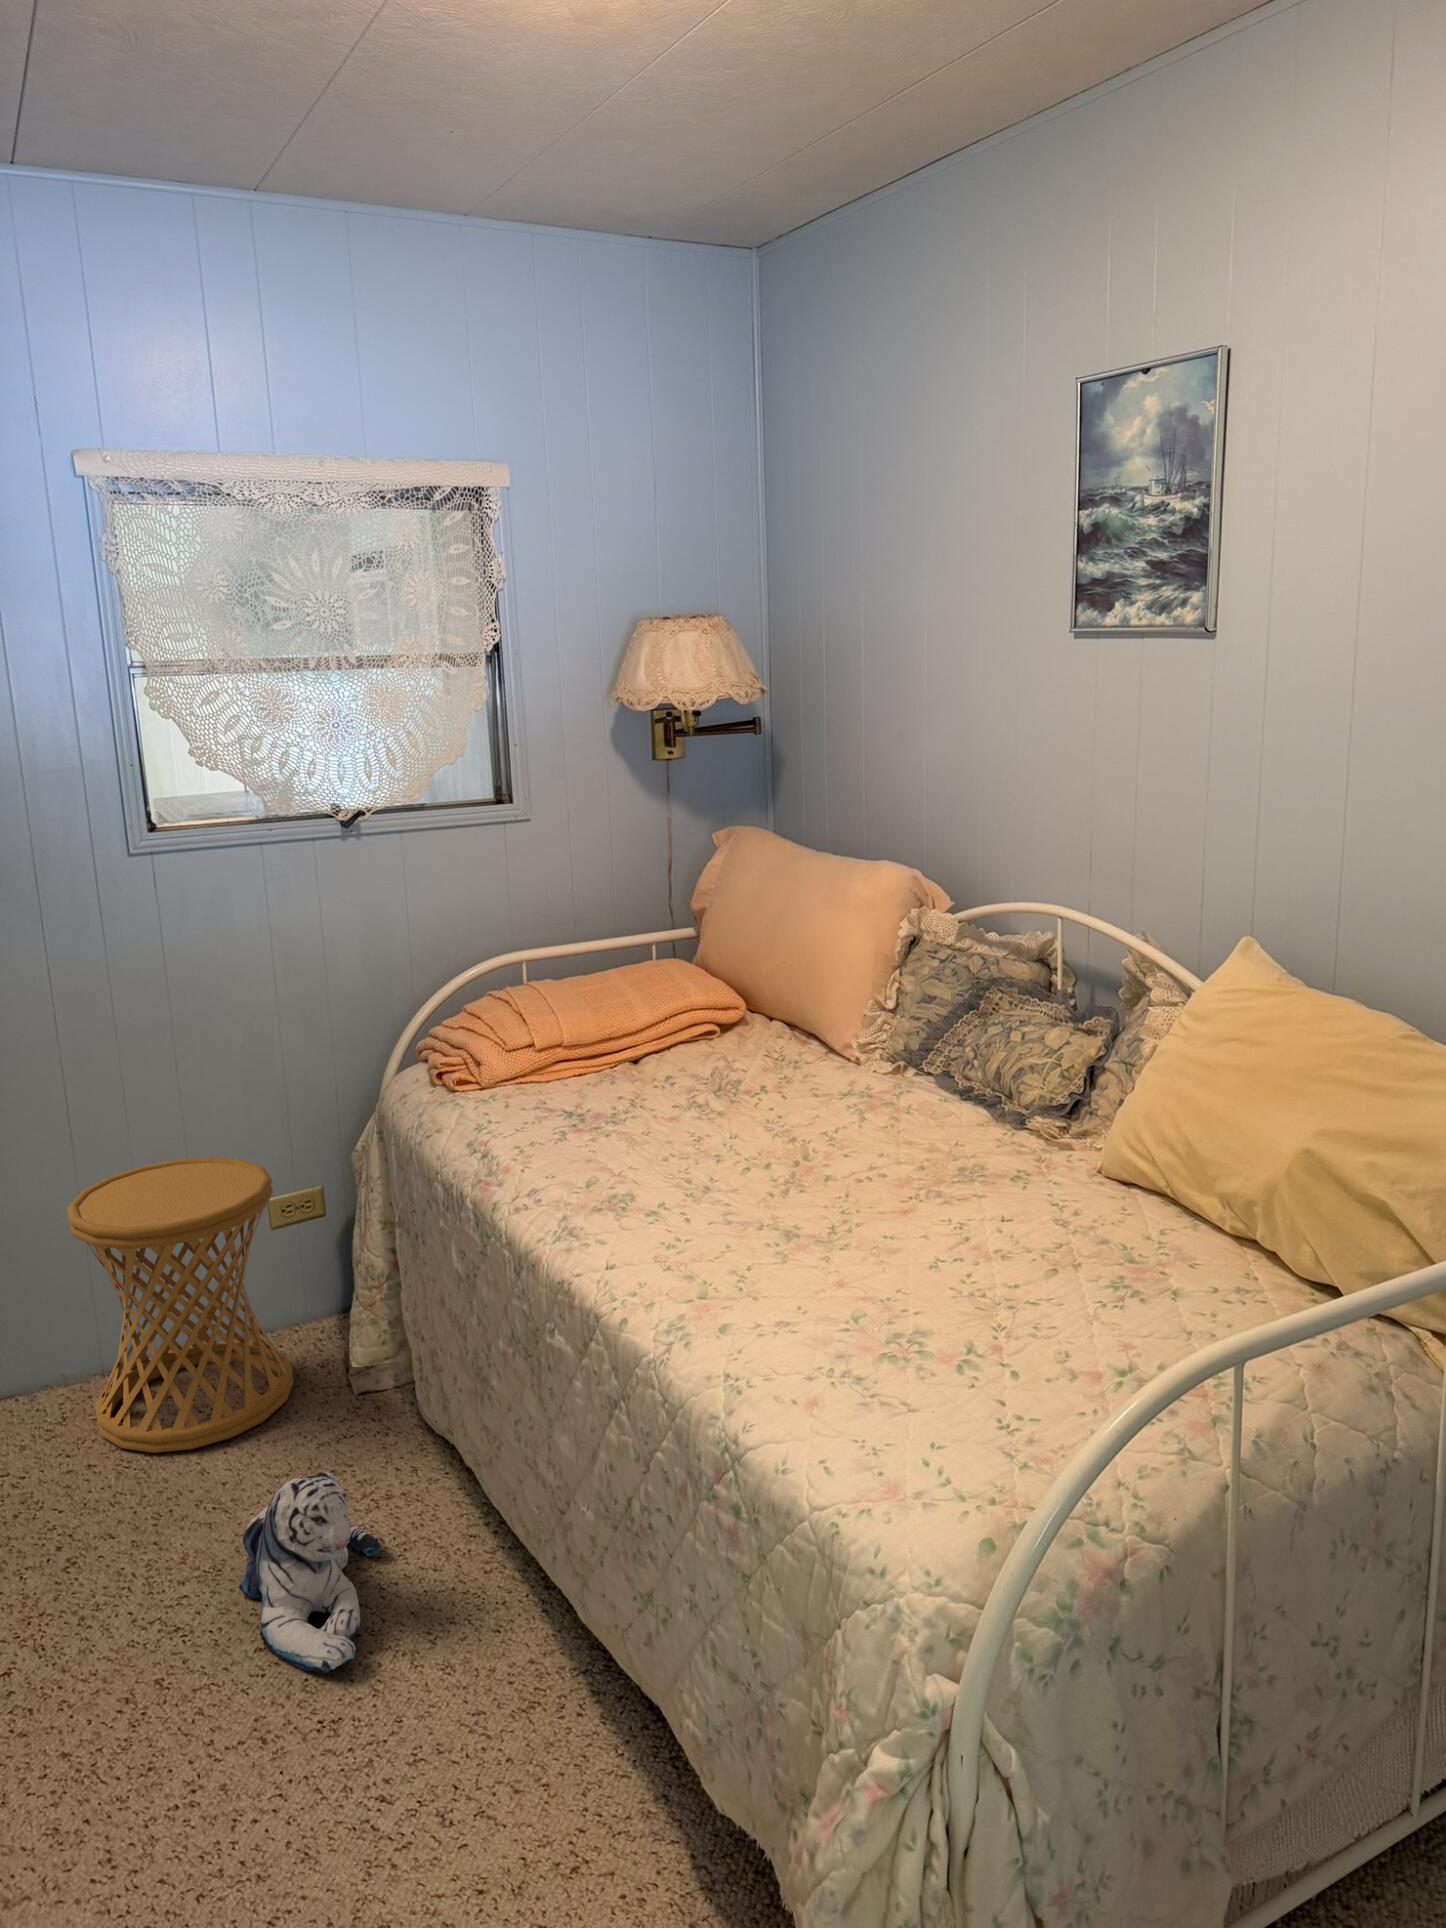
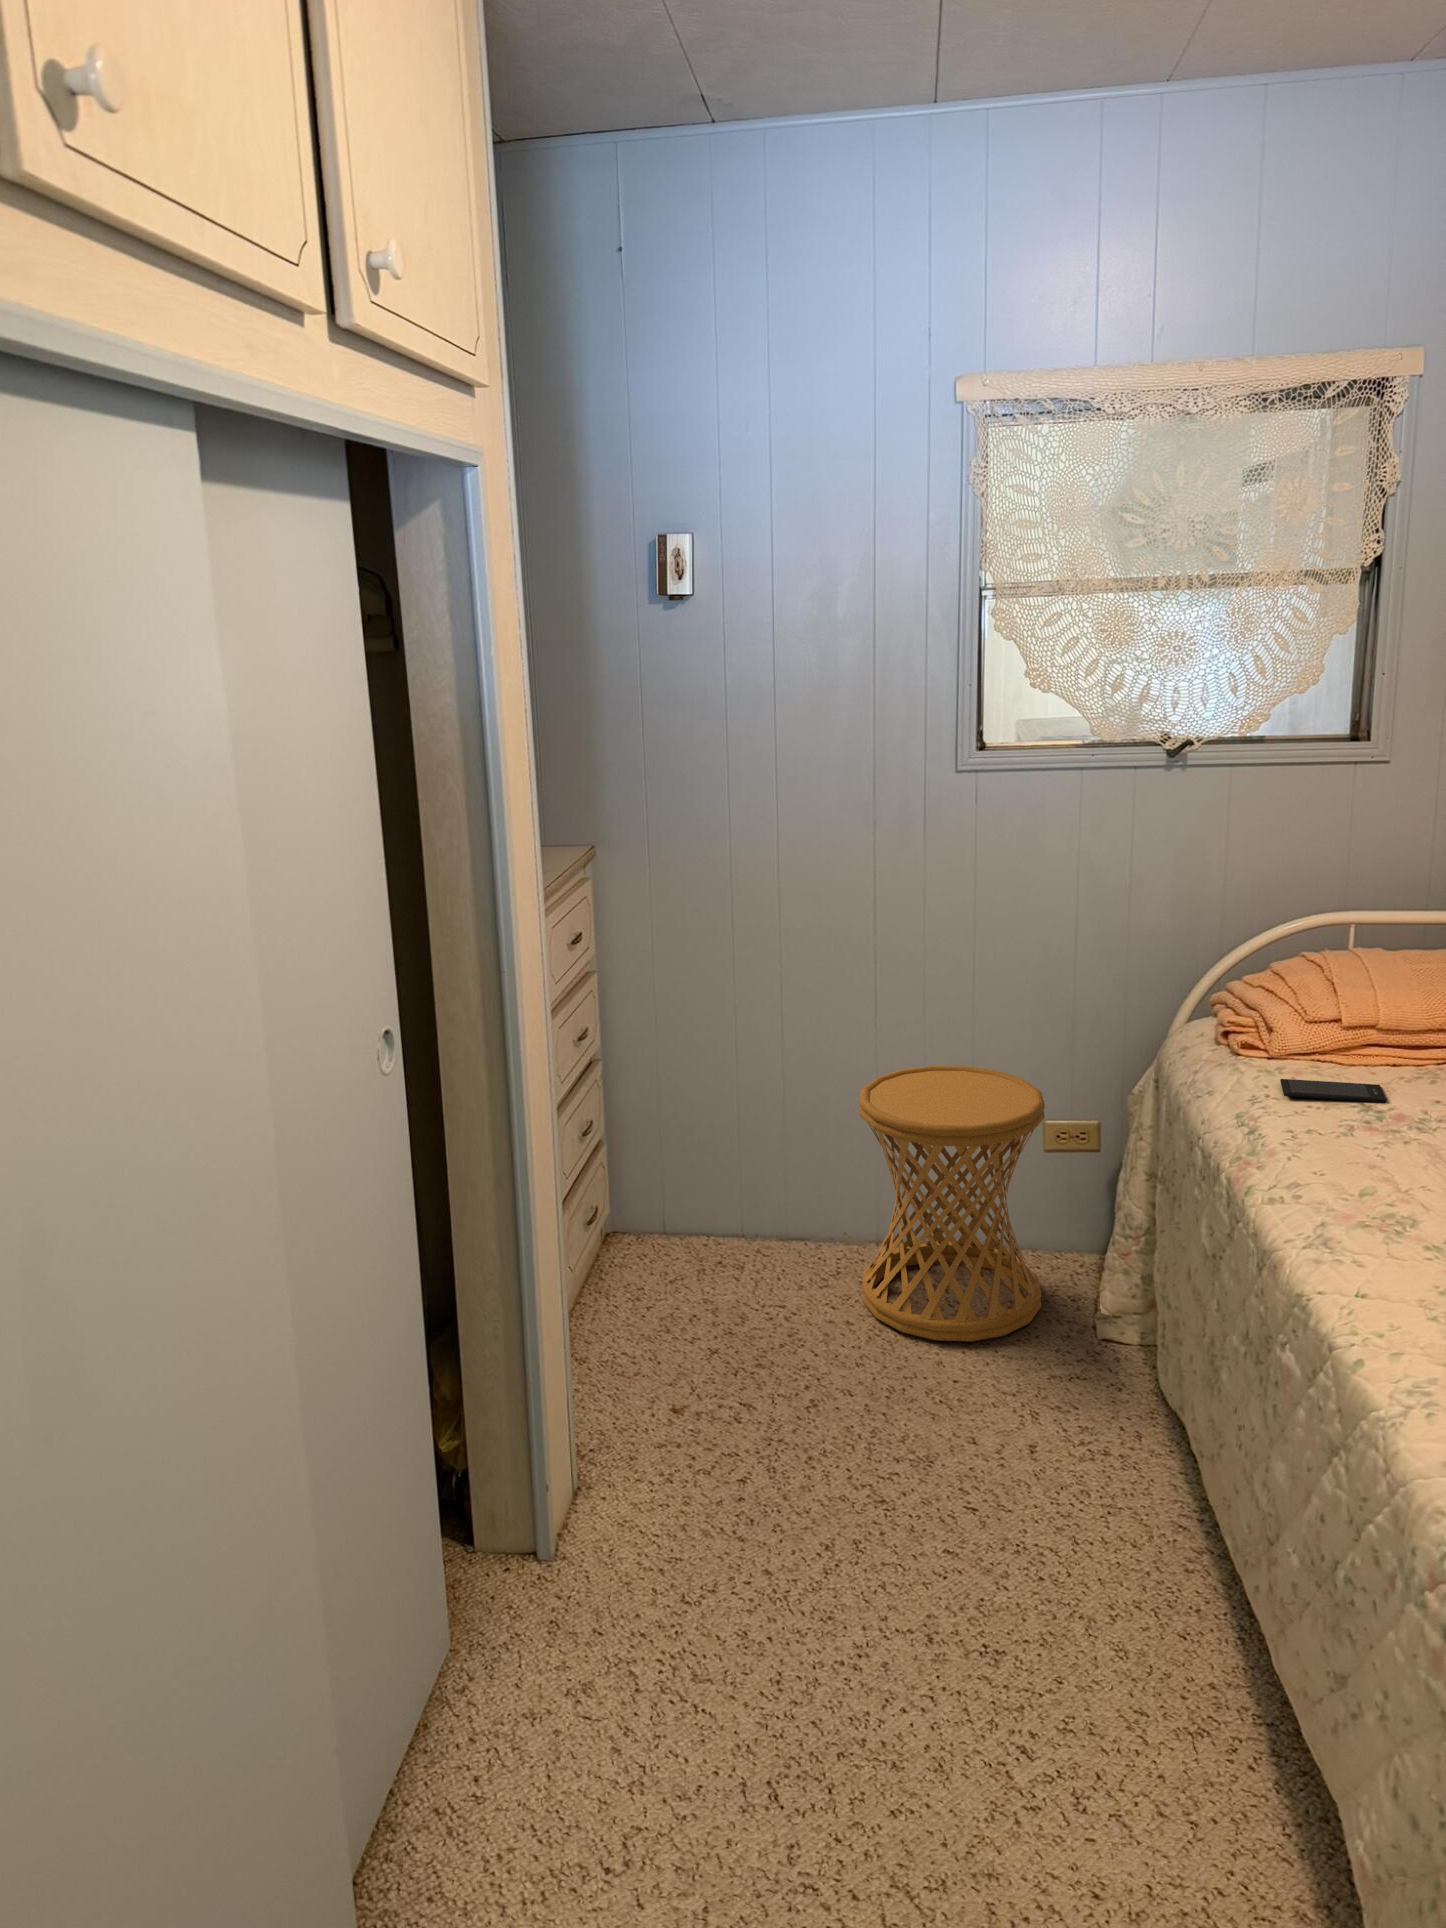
smartphone: none [494,1094,583,1120] -> present [1280,1079,1387,1102]
plush toy: present [239,1472,381,1673] -> none [943,1403,1083,1602]

